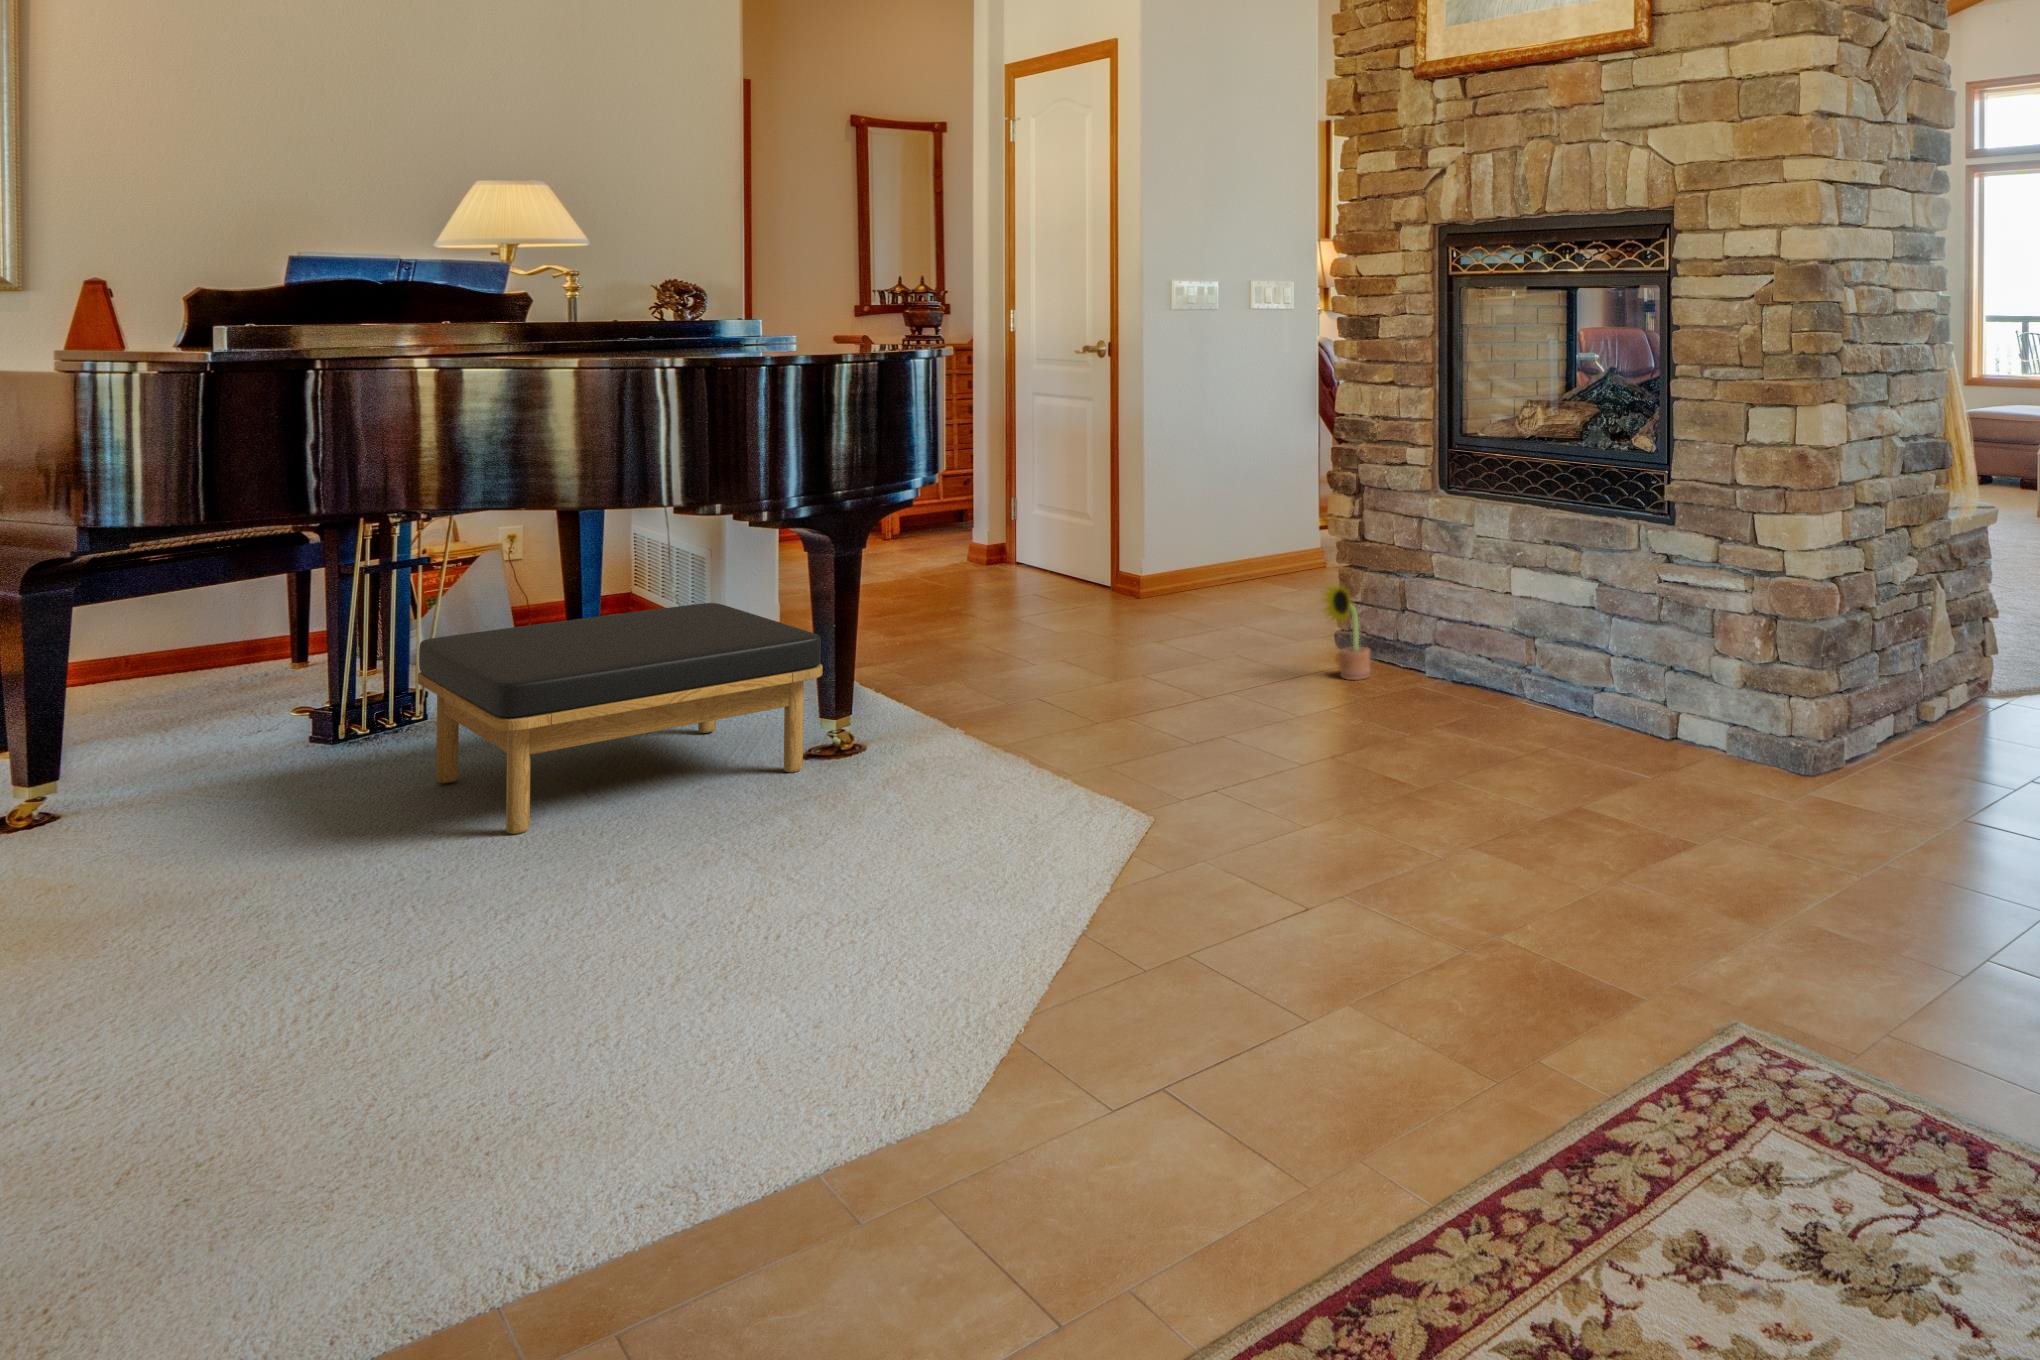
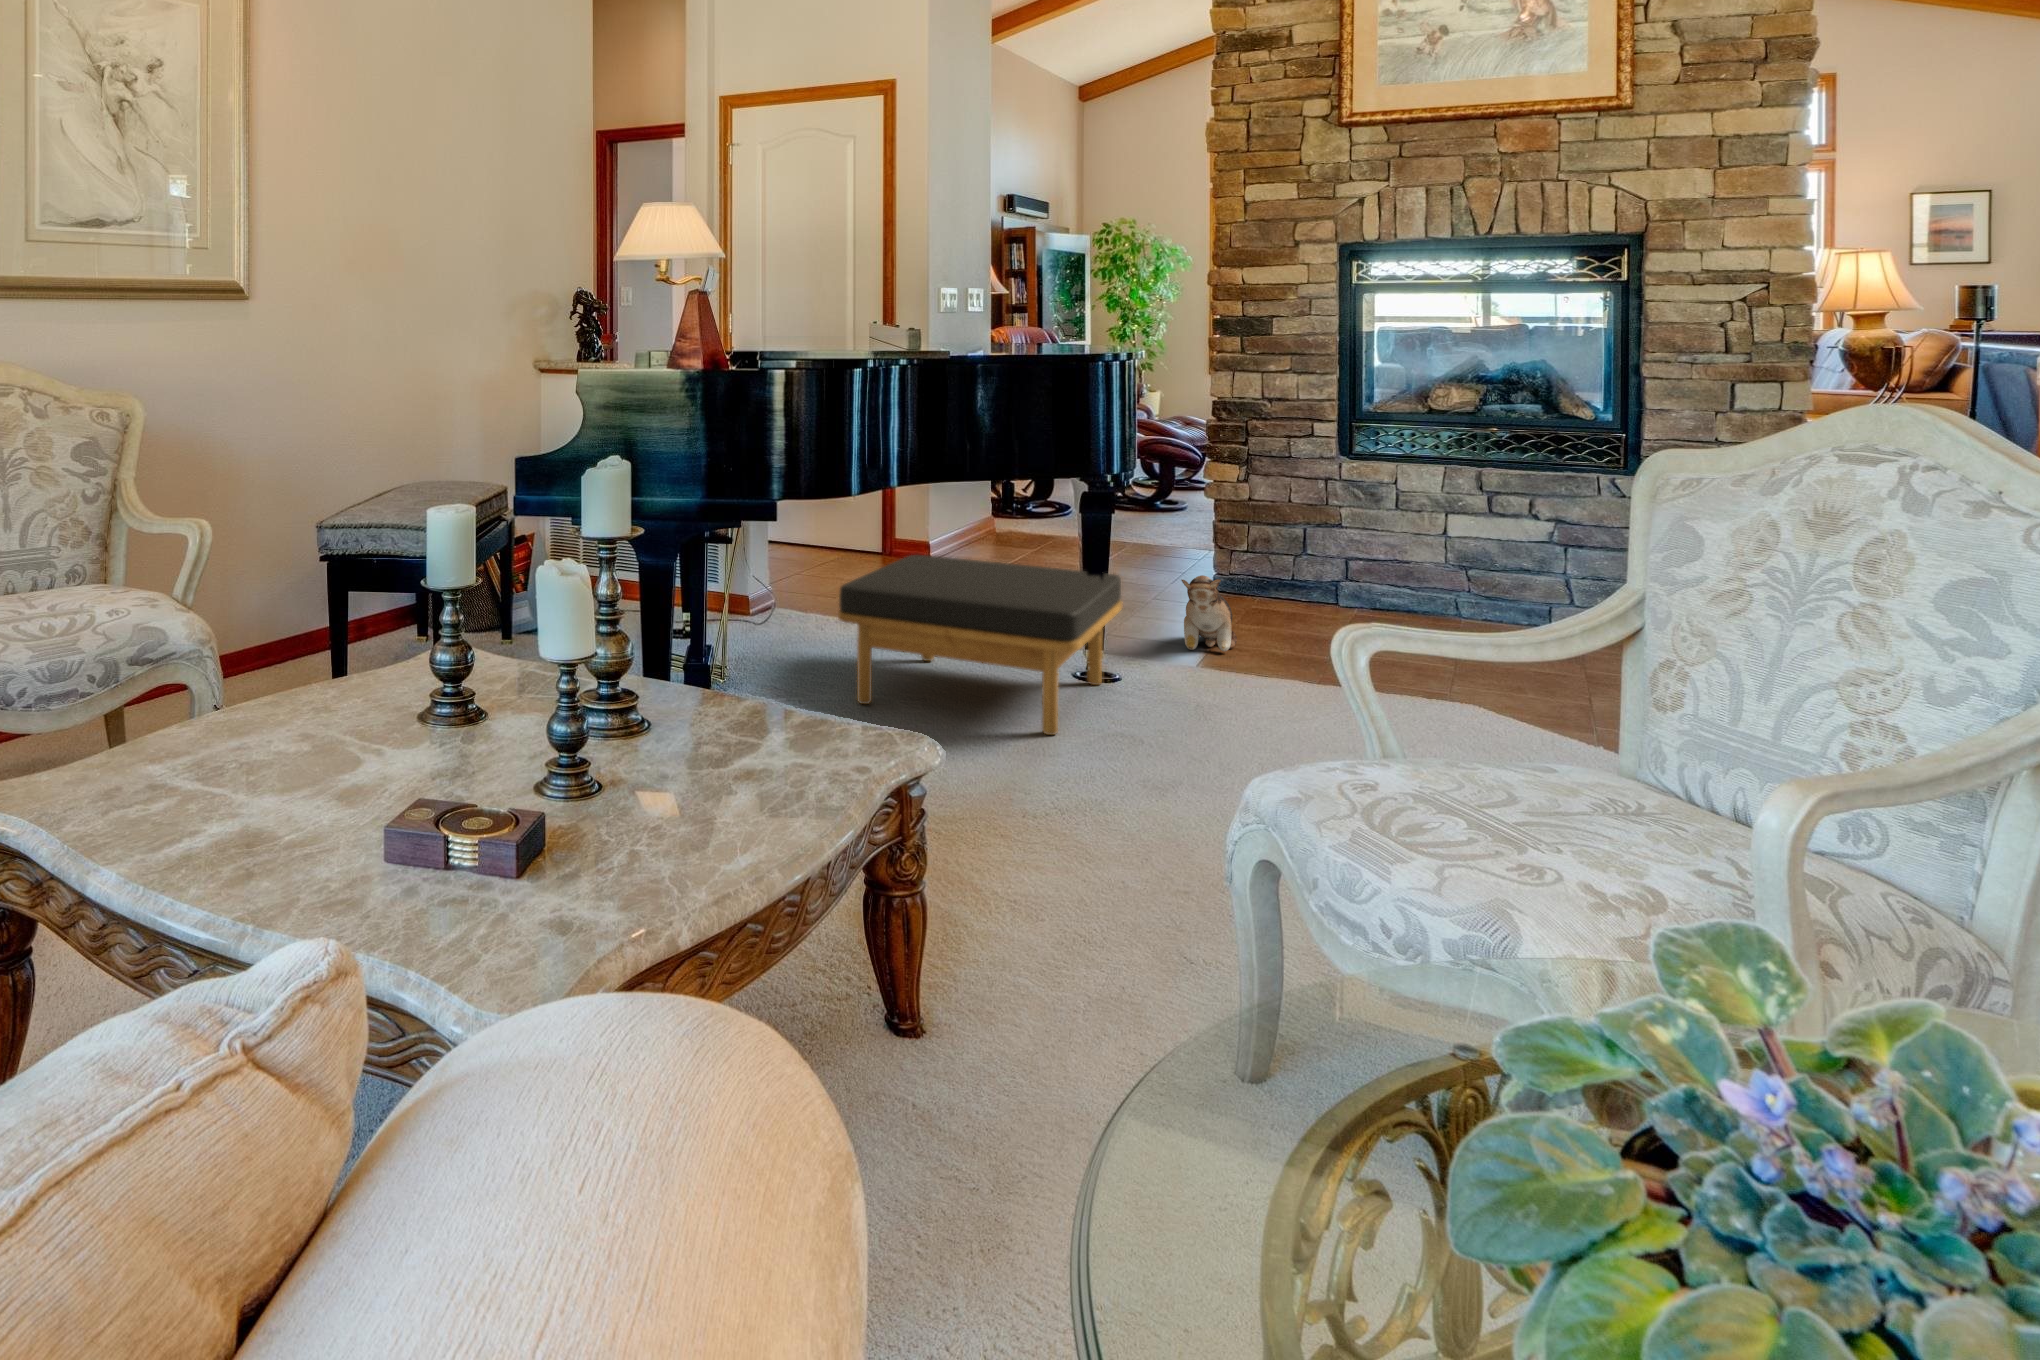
decorative plant: present [1321,583,1370,680] -> none [1241,527,1285,606]
plush toy: none [1016,640,1167,736] -> present [1181,575,1237,651]

